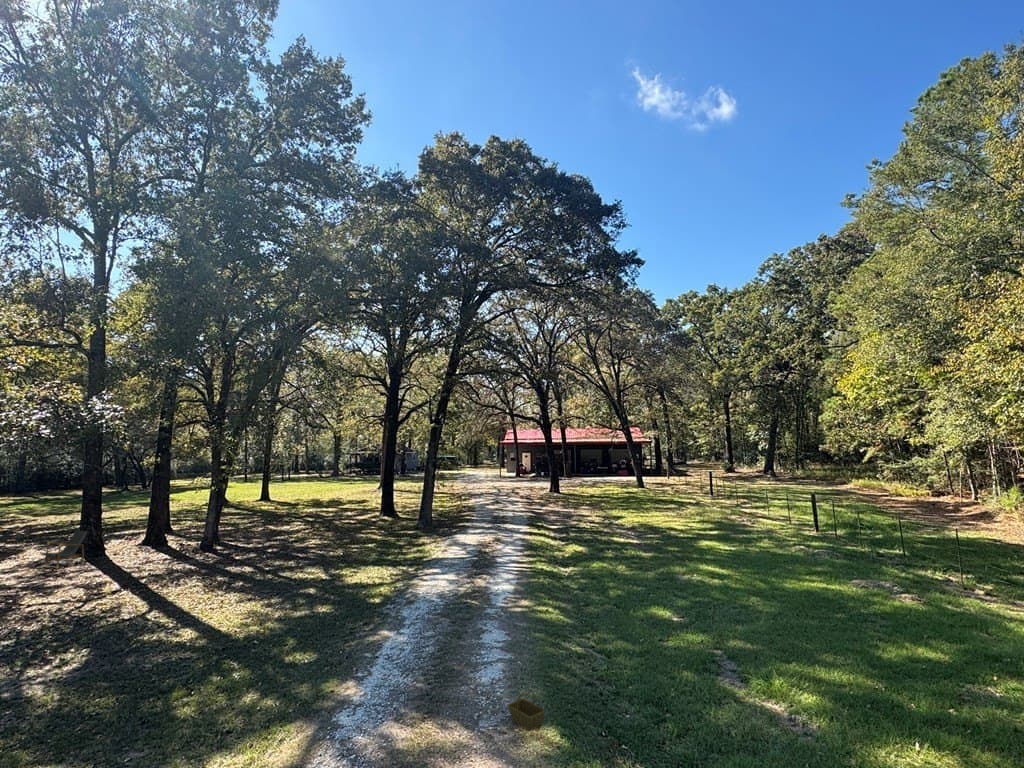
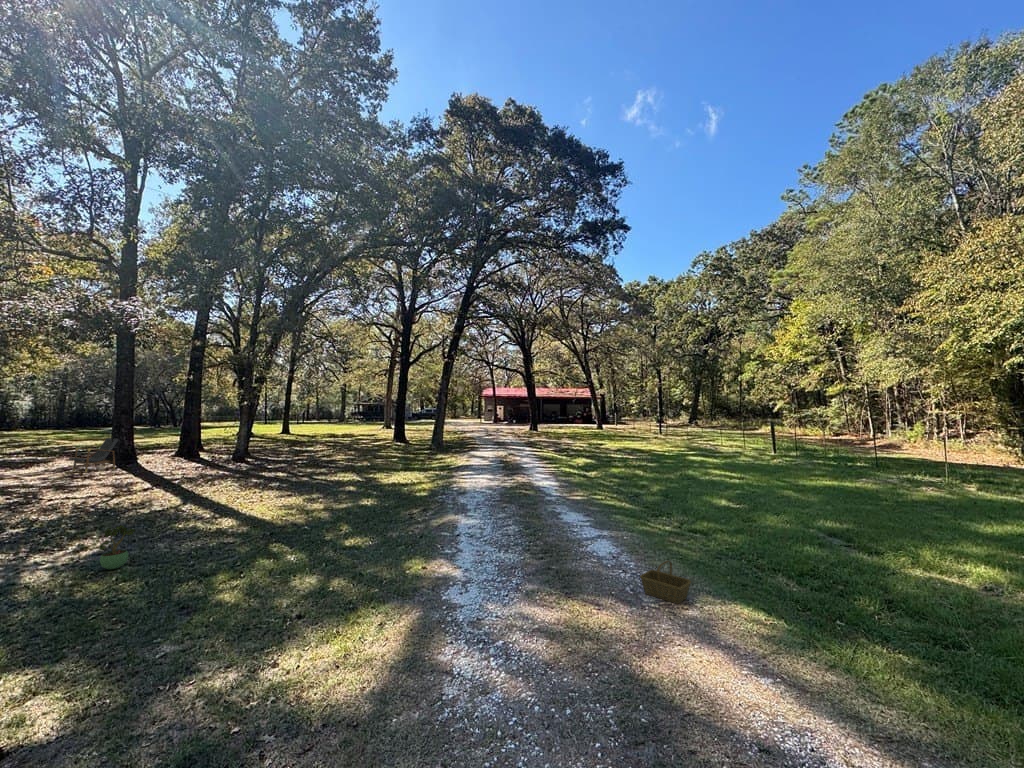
potted plant: none [82,646,110,684] -> present [99,525,135,569]

